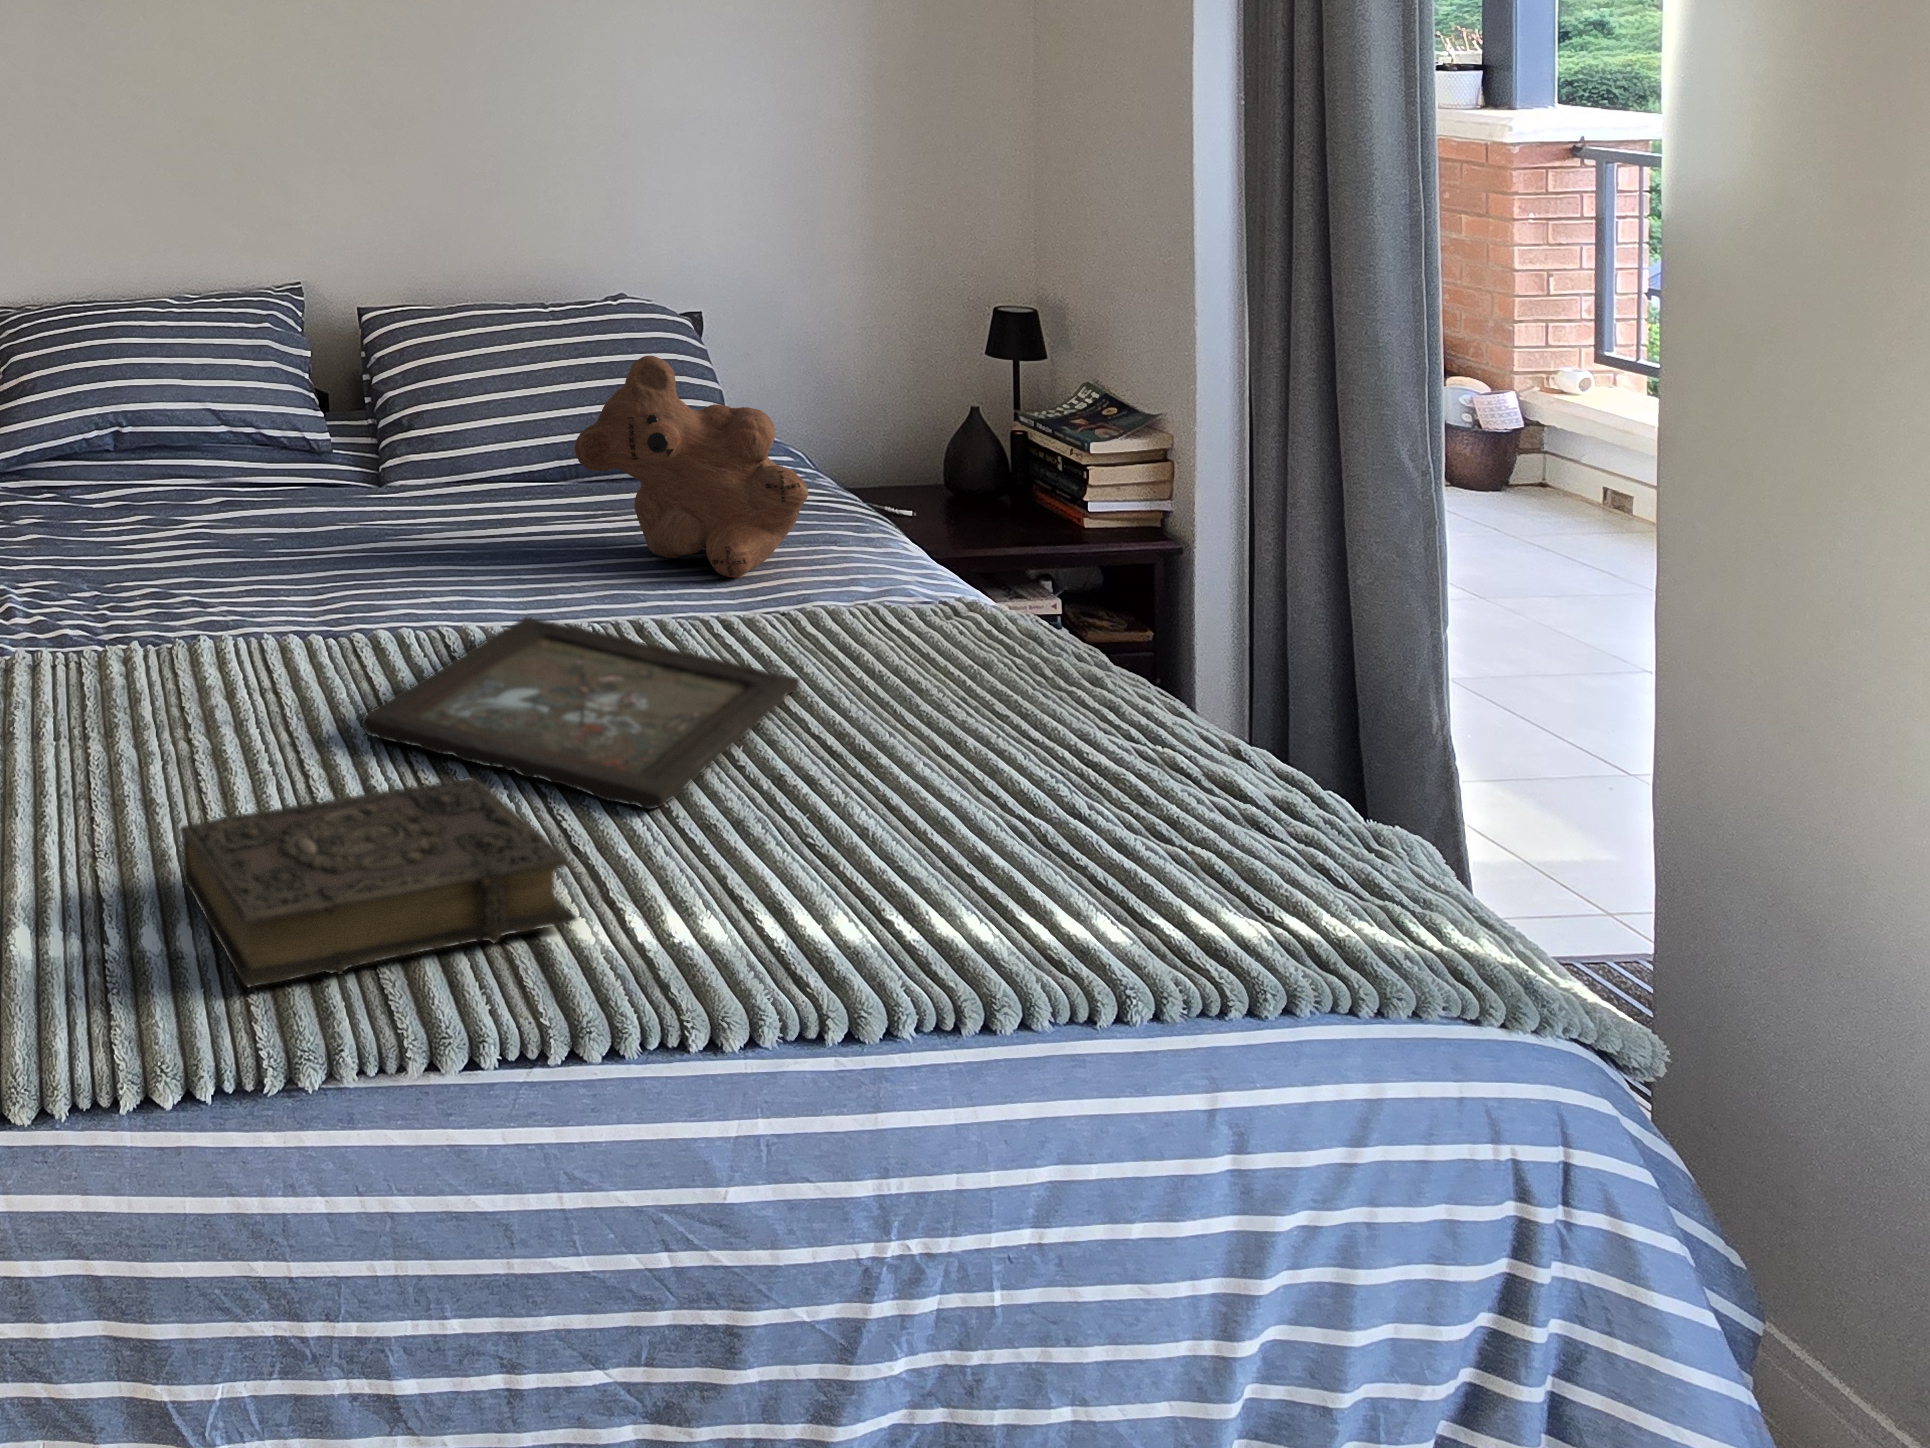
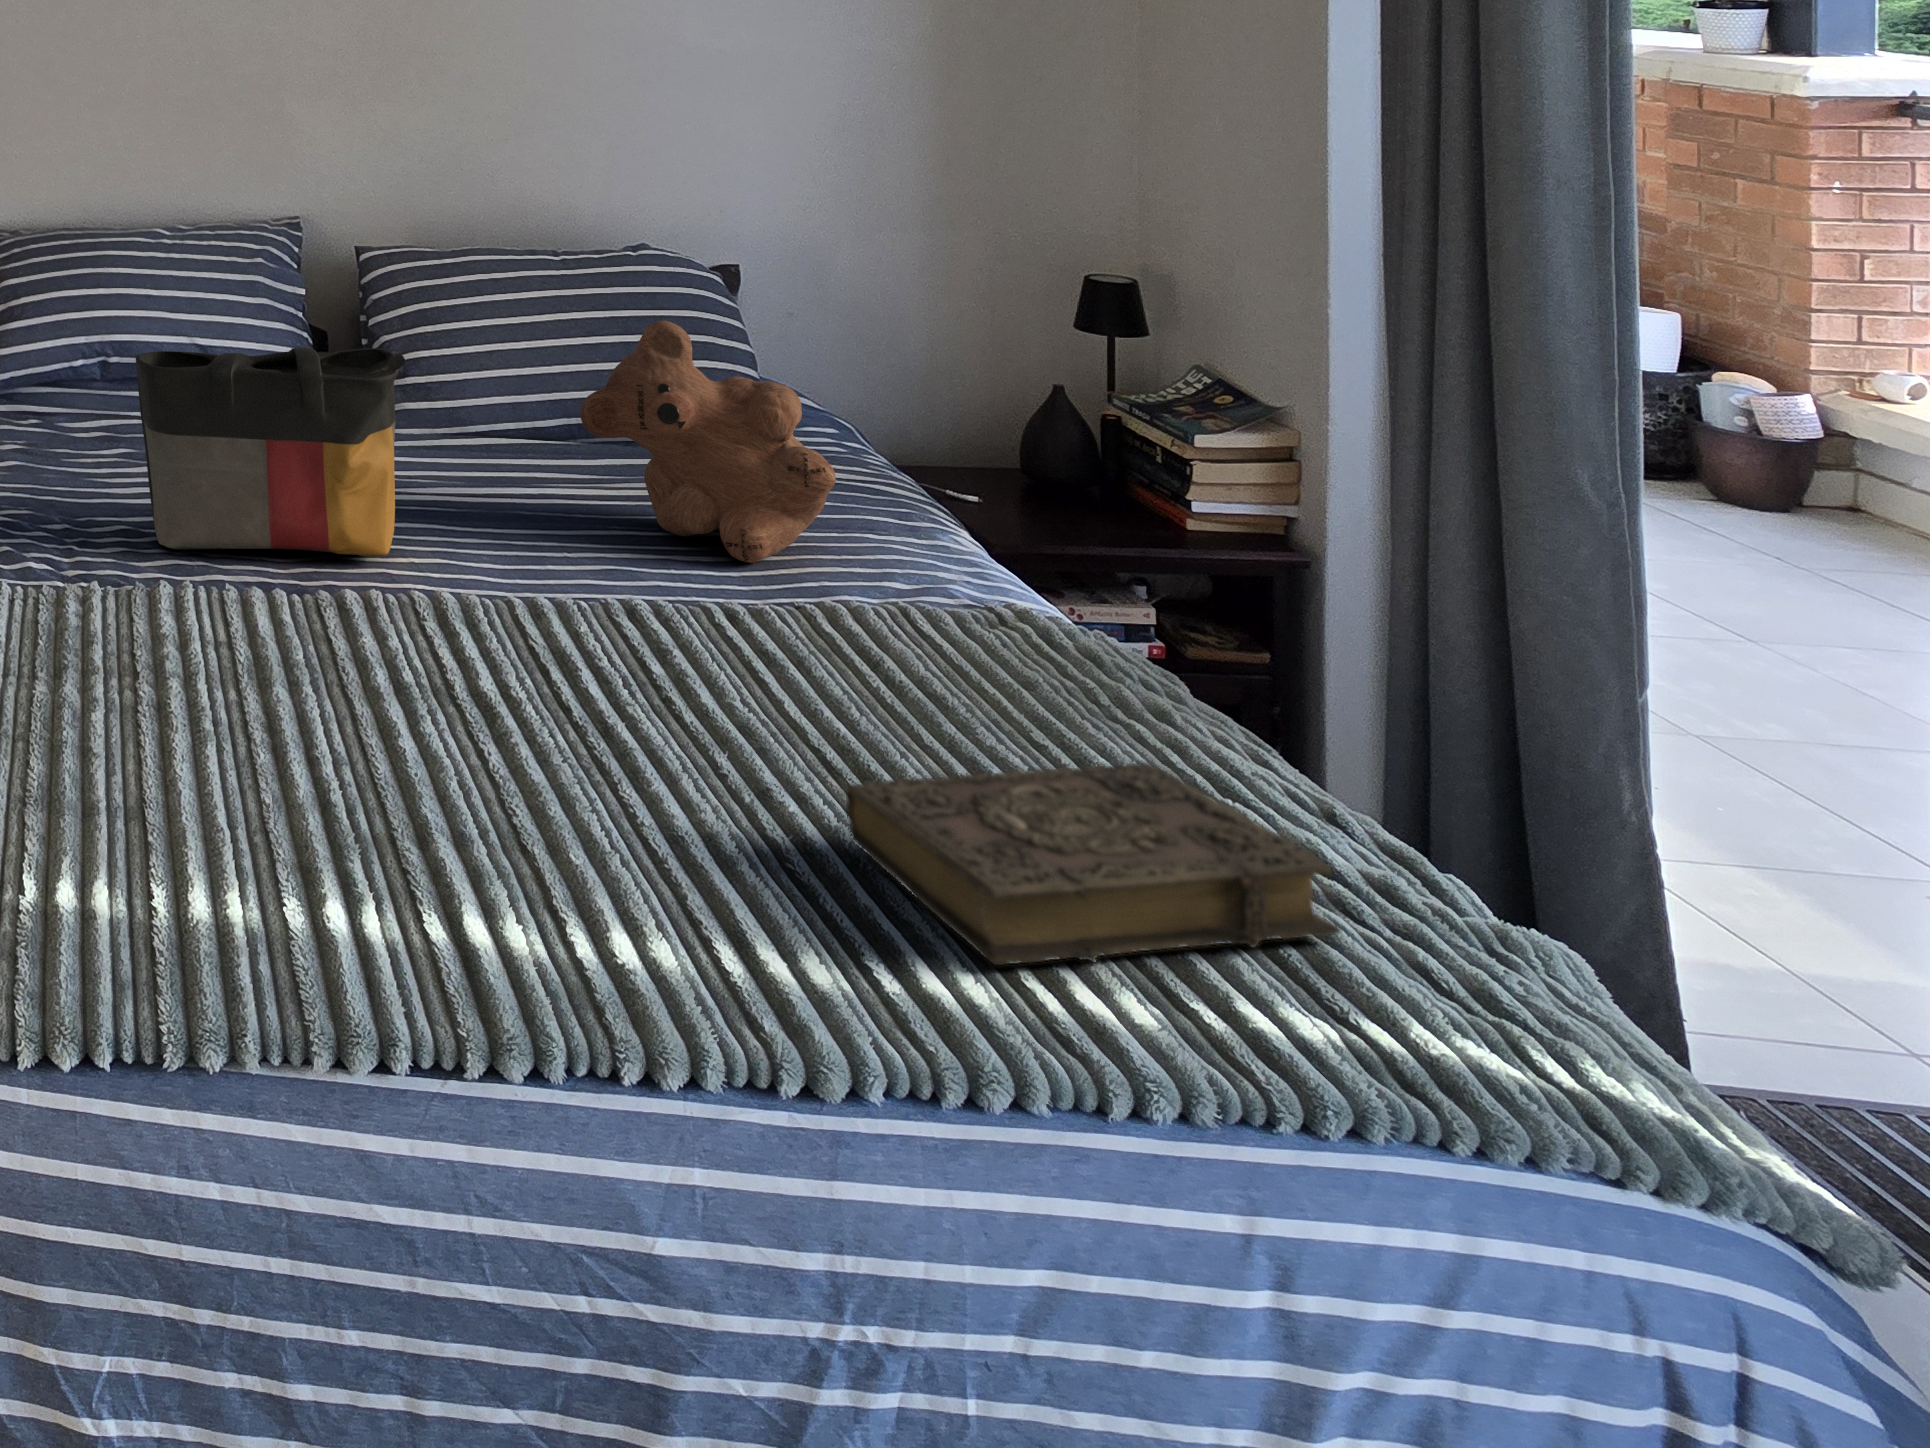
tote bag: none [155,397,418,608] -> present [136,347,406,557]
tray: present [362,617,800,809] -> none [320,588,805,811]
book: present [180,777,577,987] -> present [846,763,1341,965]

